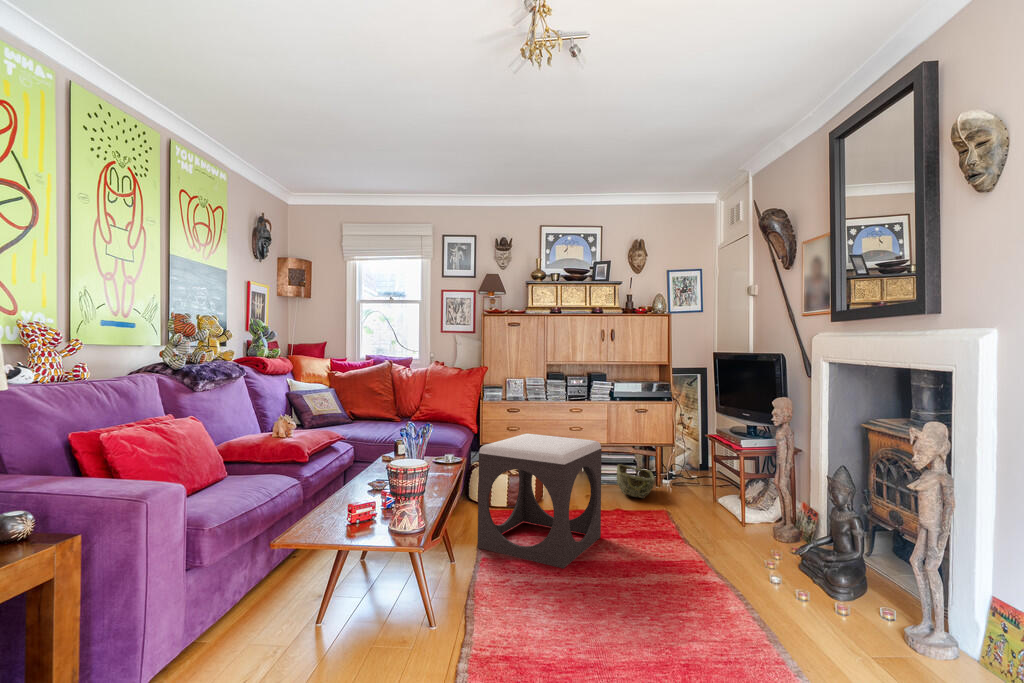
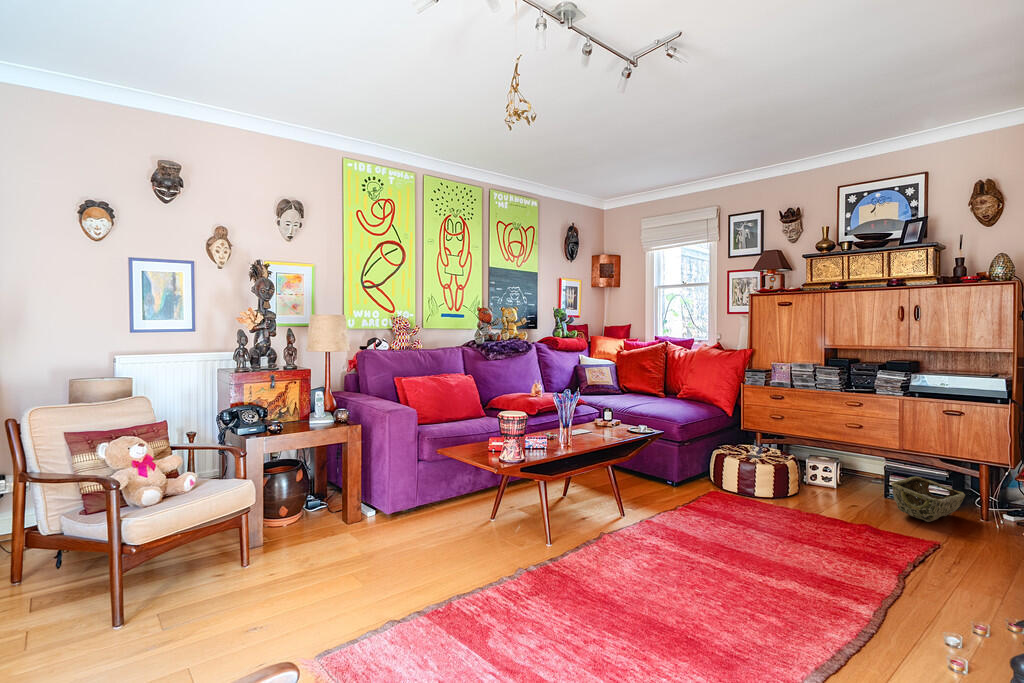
footstool: present [478,433,602,569] -> none [659,418,797,547]

